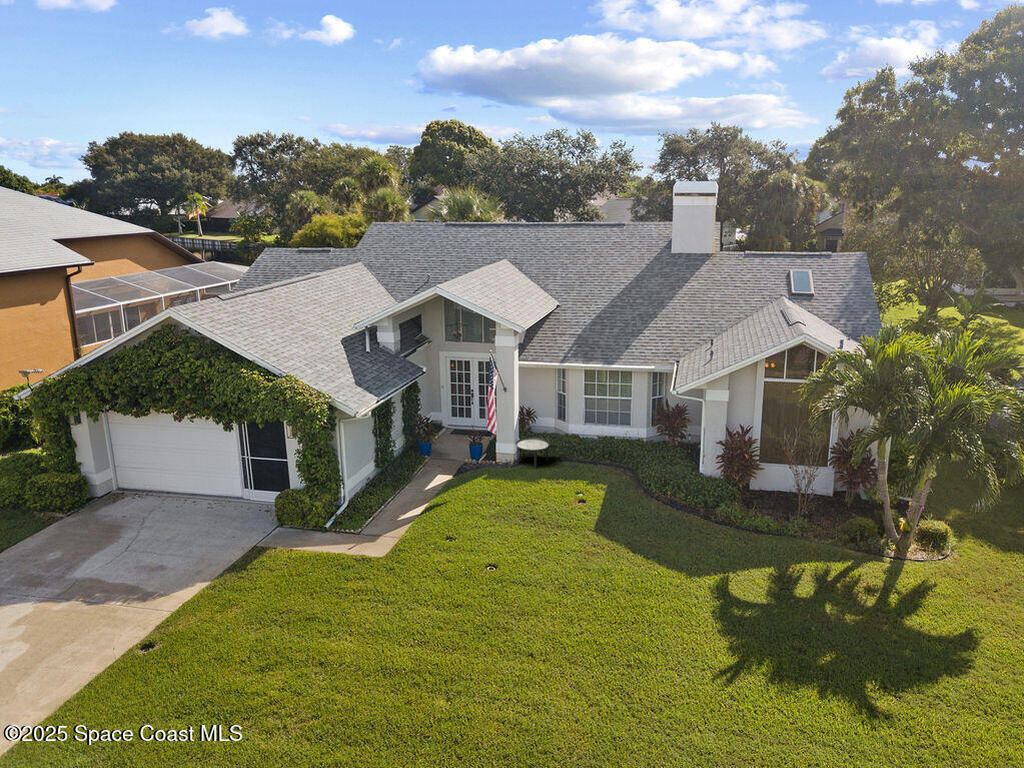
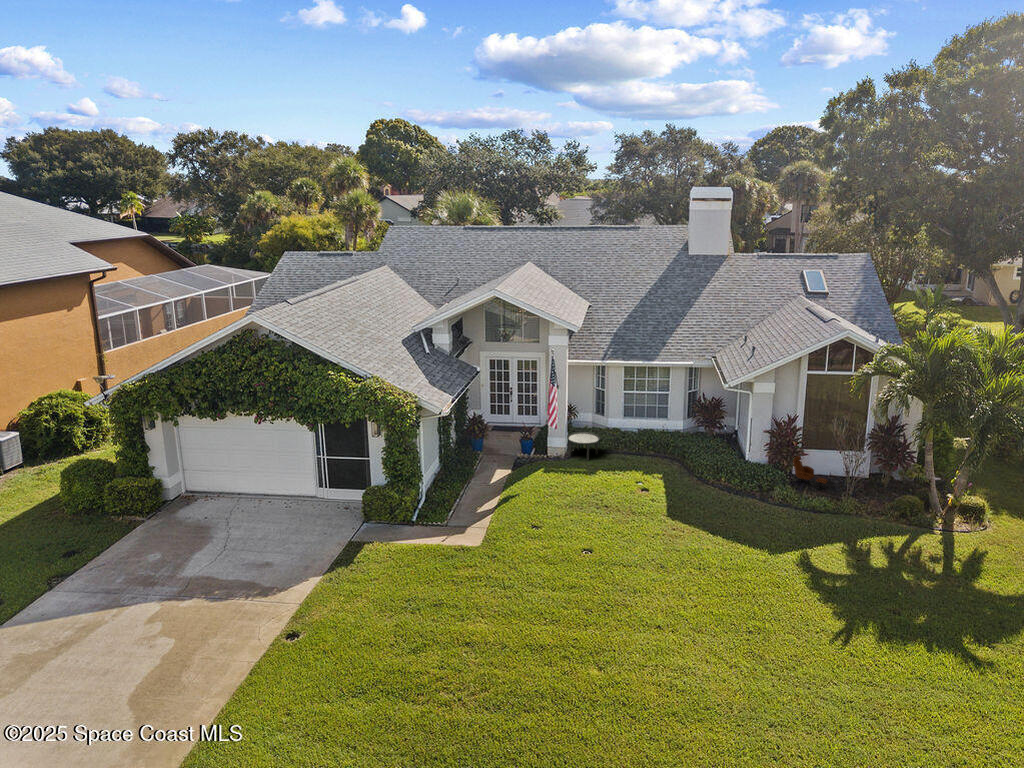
lounge chair: none [746,471,782,509] -> present [793,456,827,488]

